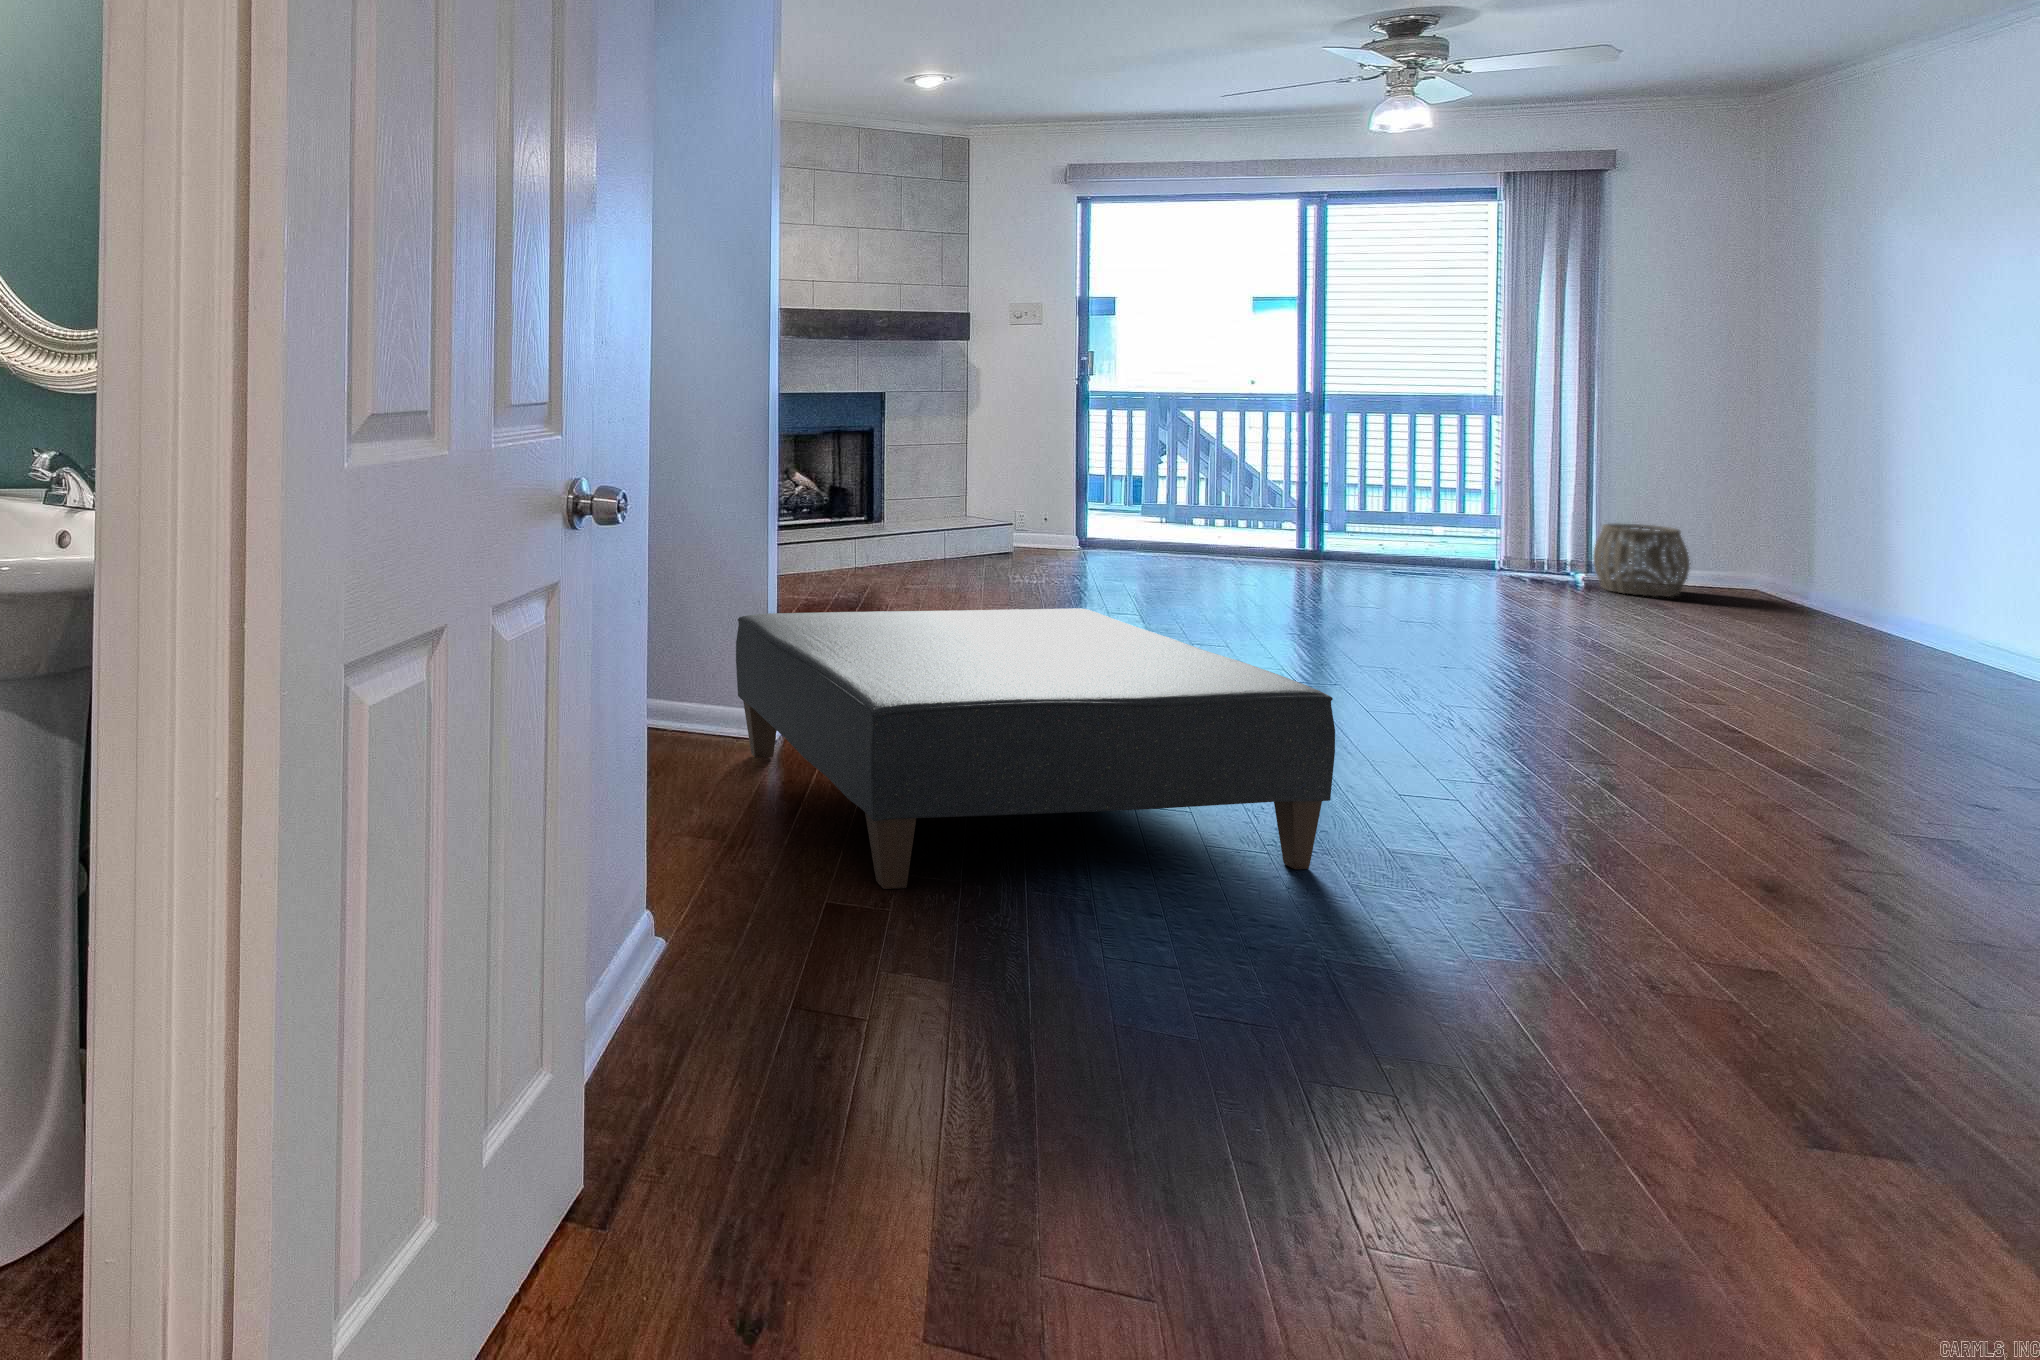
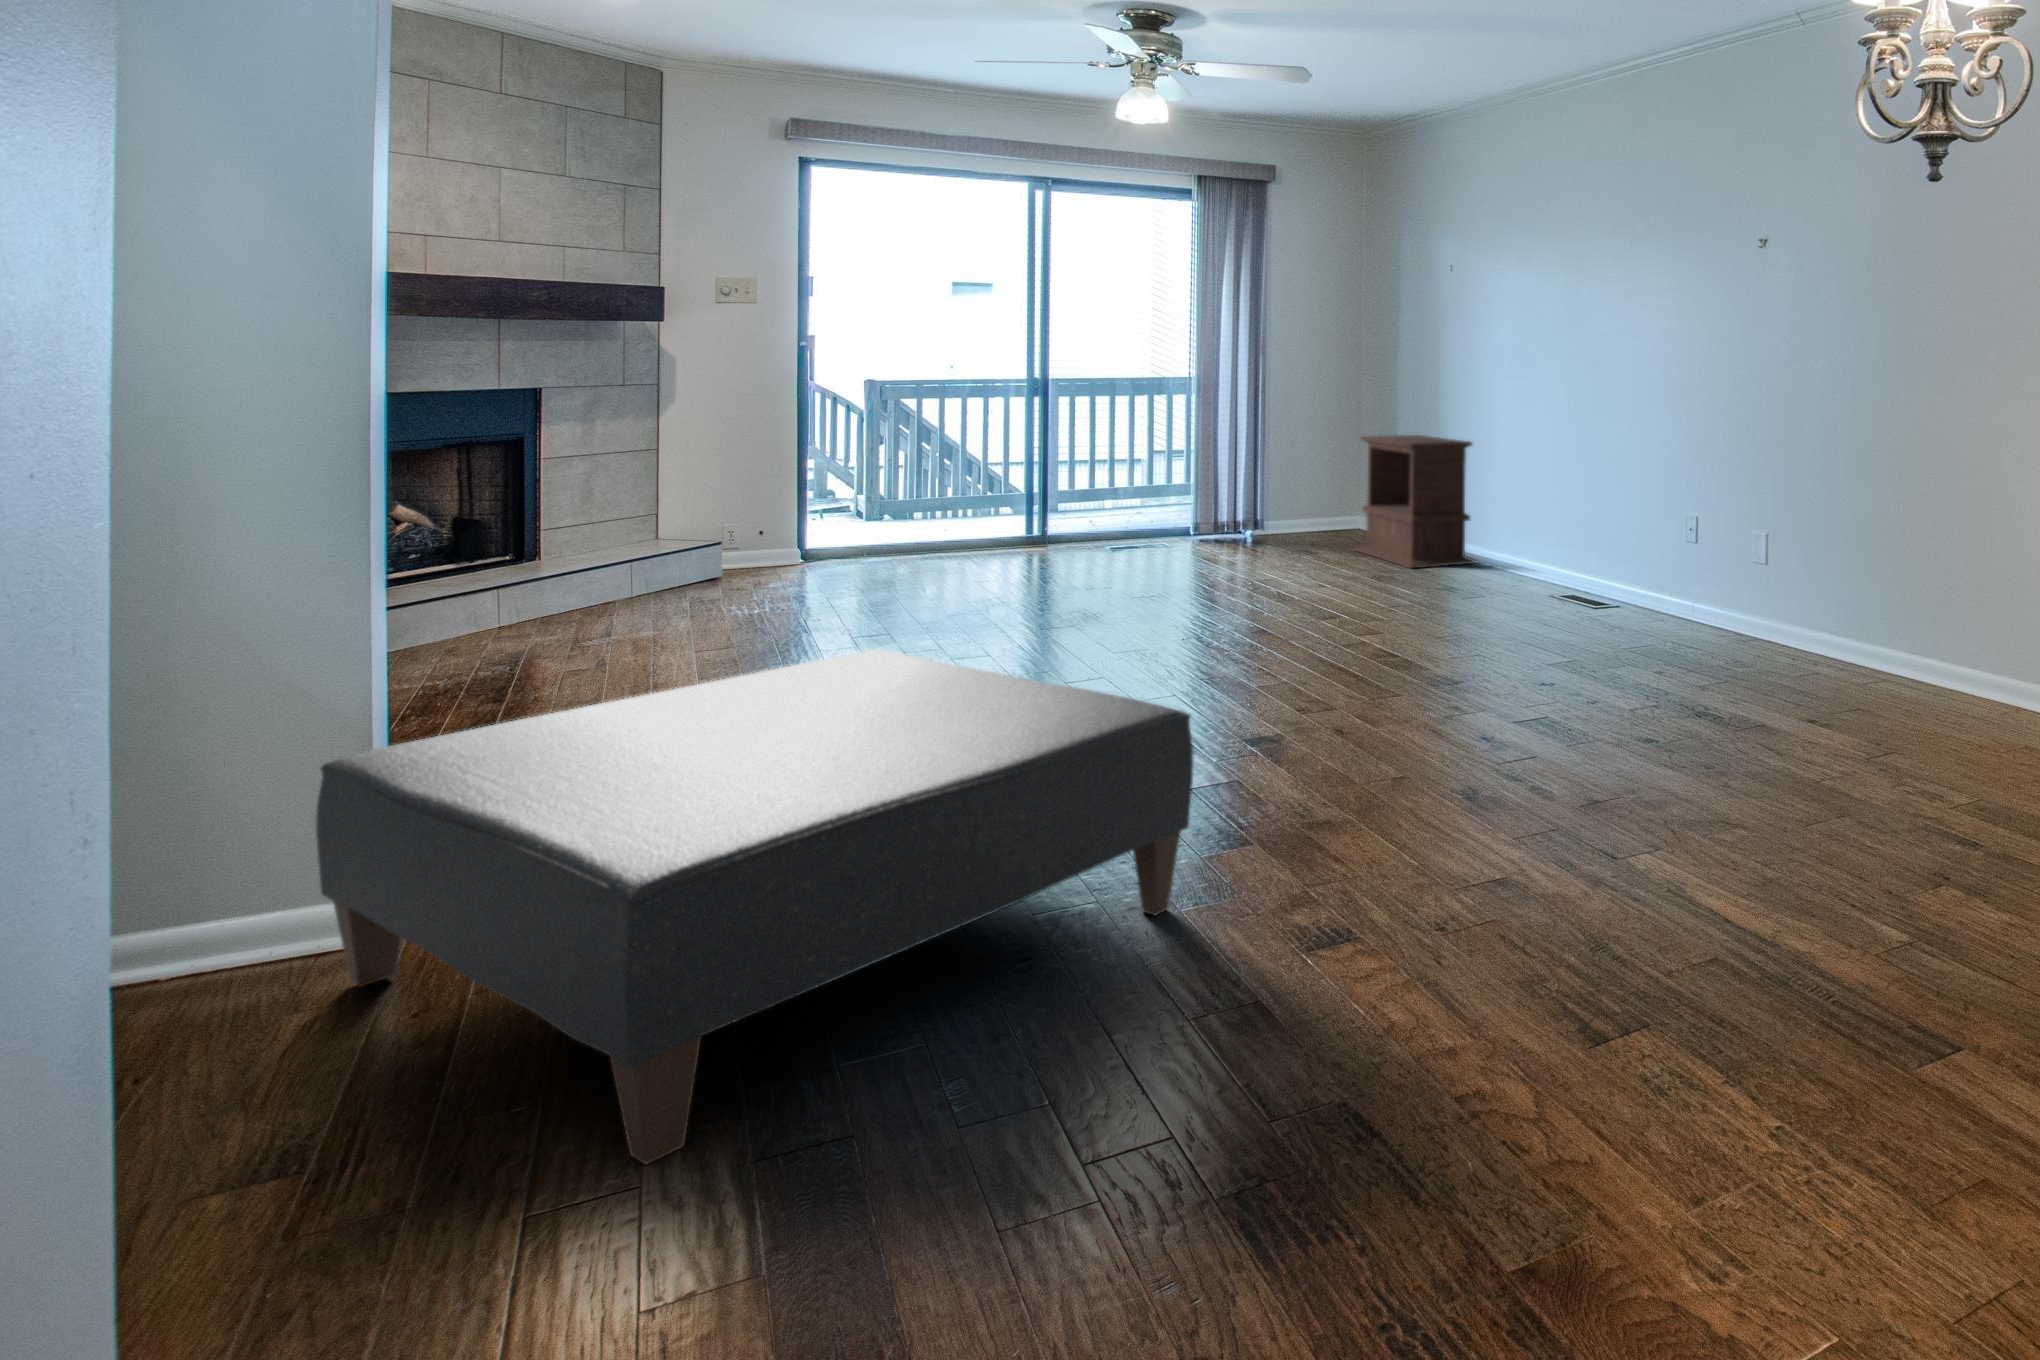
side table: none [1737,472,1950,653] -> present [1355,435,1477,569]
woven basket: present [1593,523,1691,597] -> none [1255,484,1320,544]

